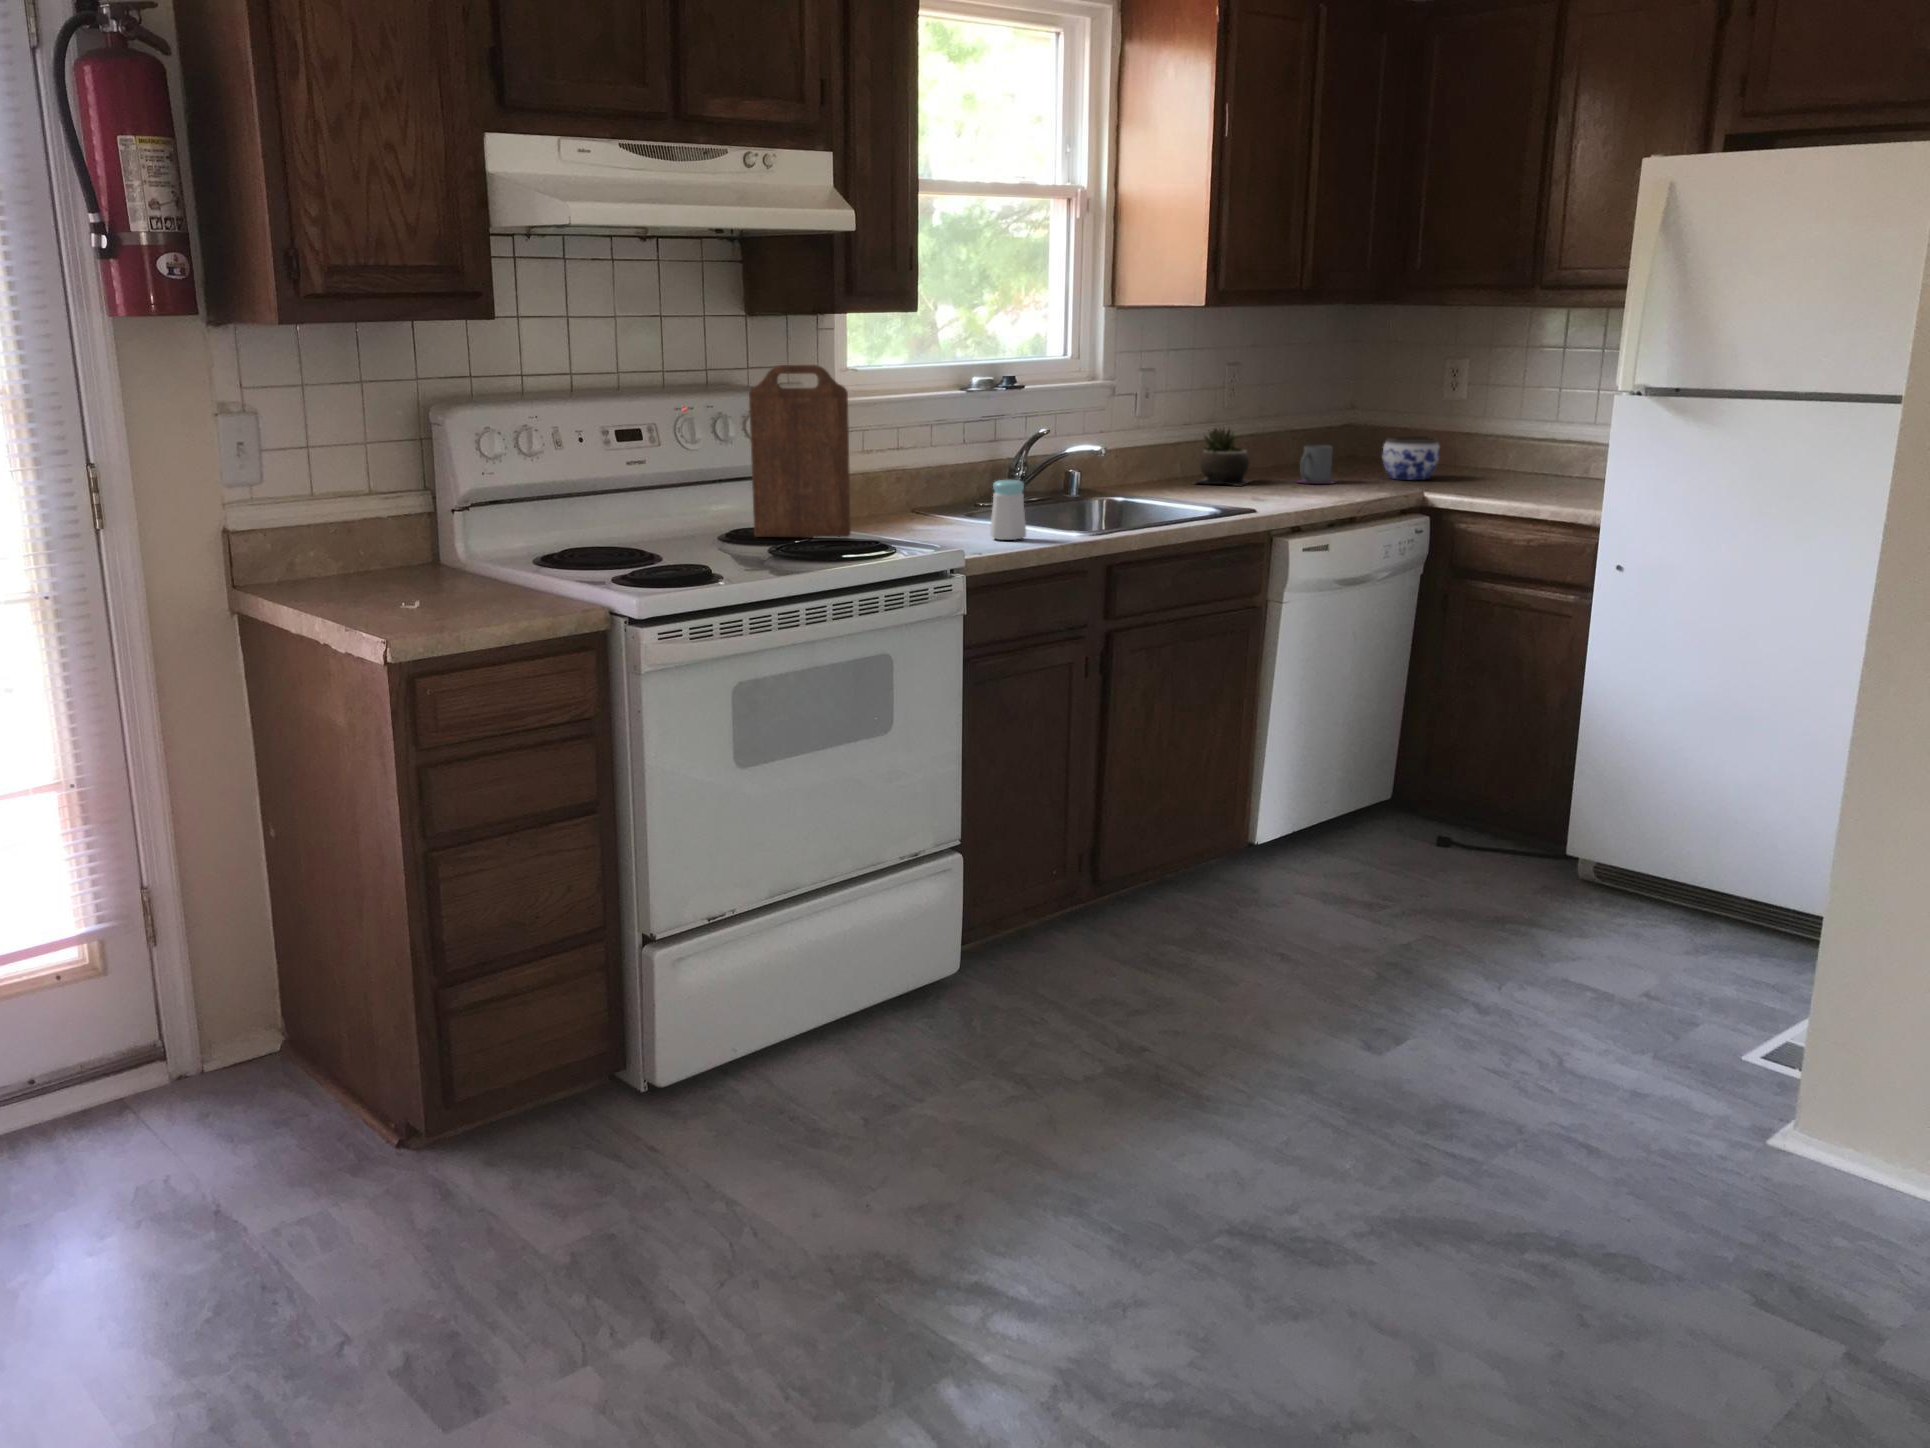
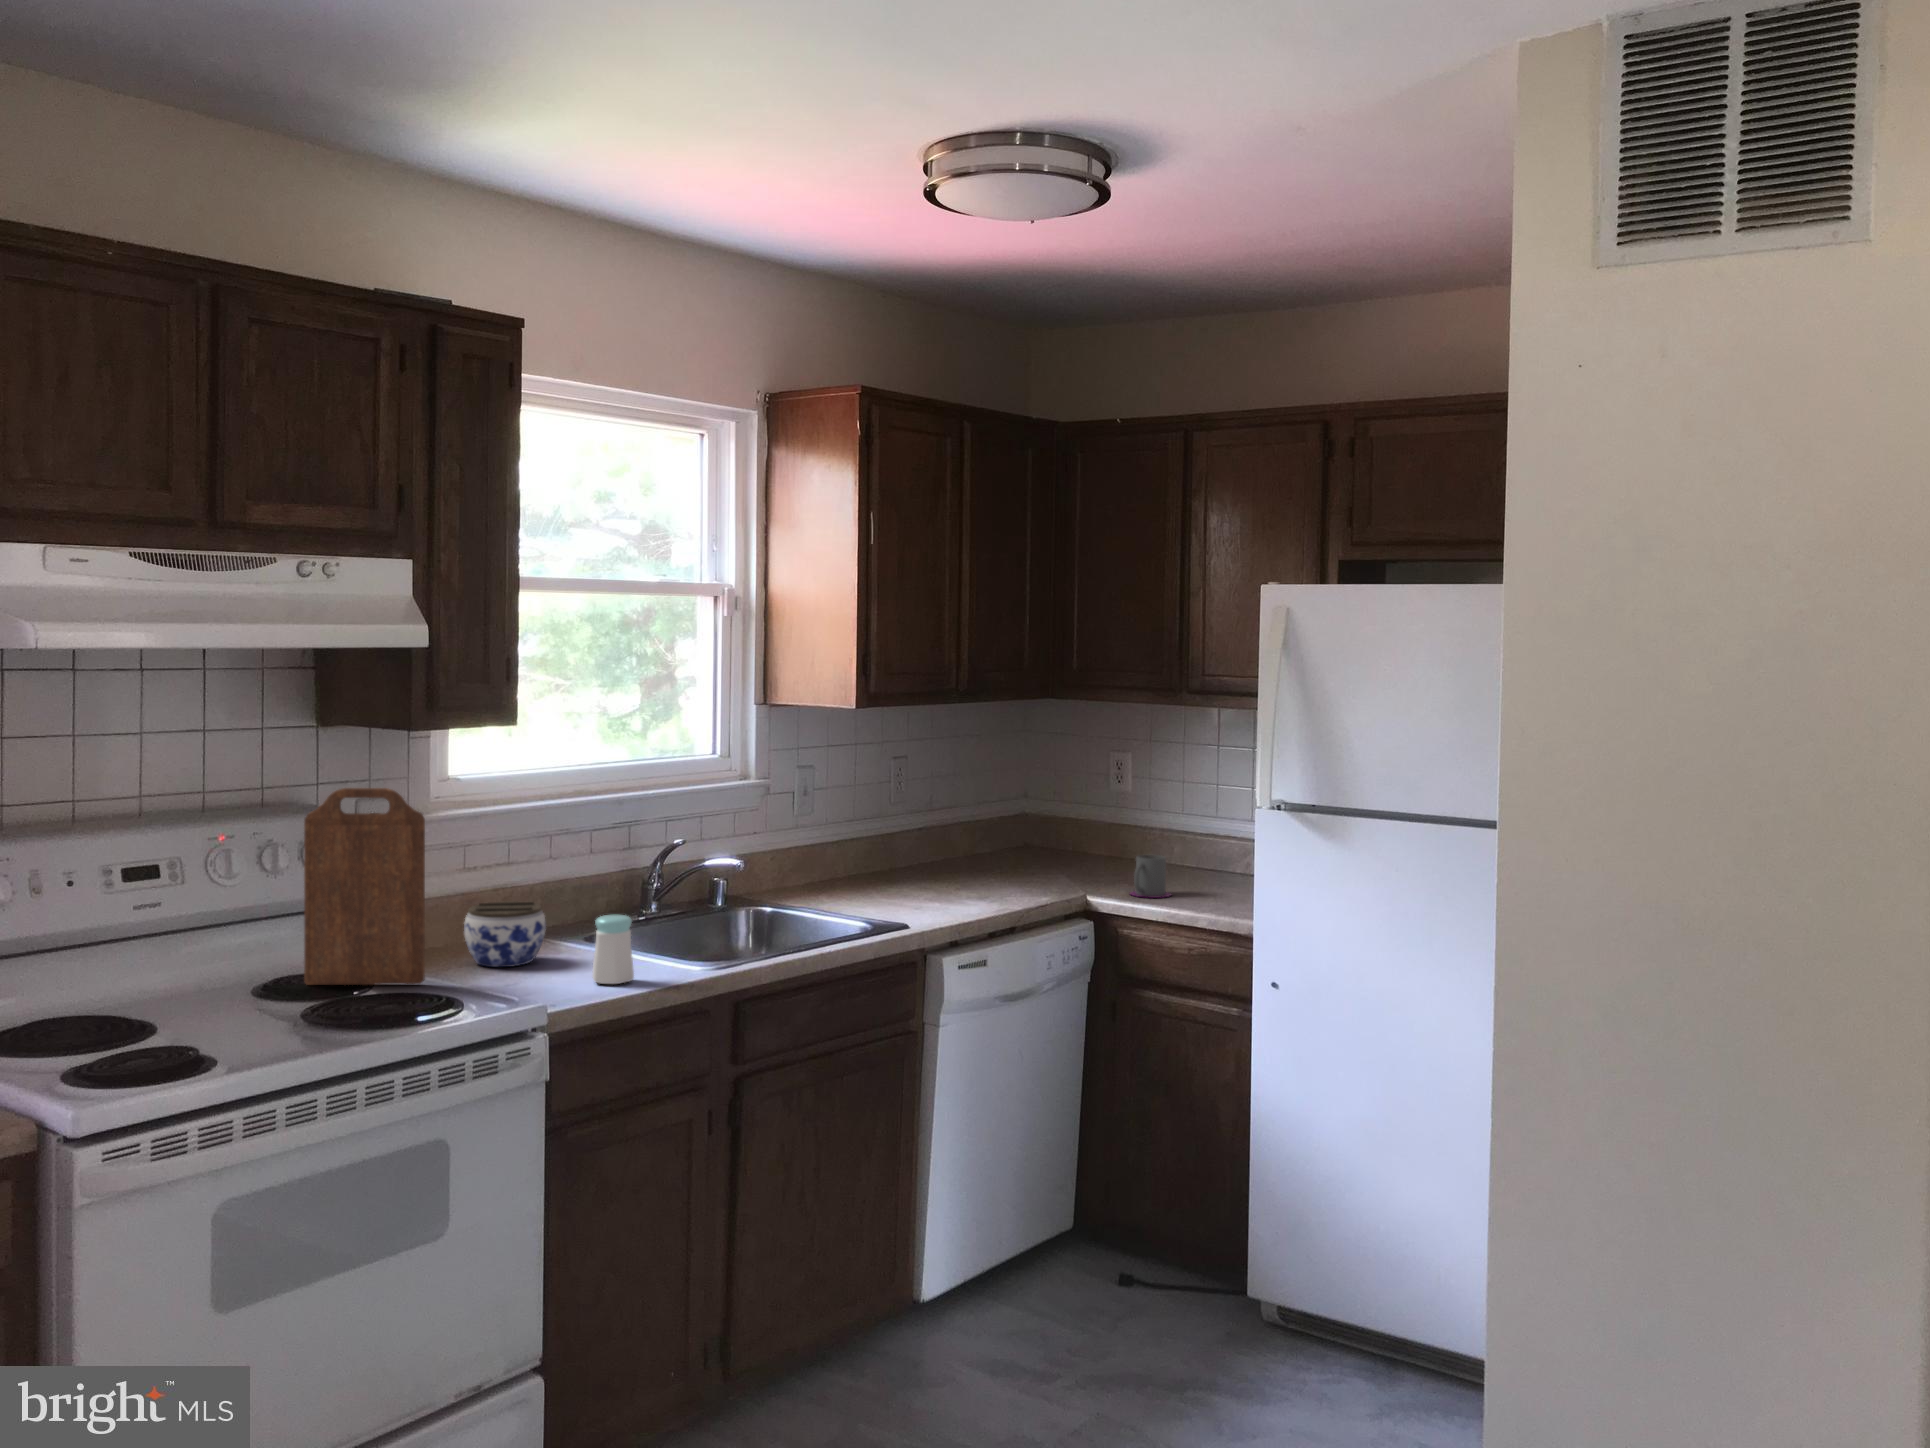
succulent plant: present [1197,428,1251,485] -> none [851,825,918,889]
jar: present [1382,436,1440,480] -> present [464,901,546,967]
mug: present [1298,445,1335,484] -> present [1130,855,1171,898]

